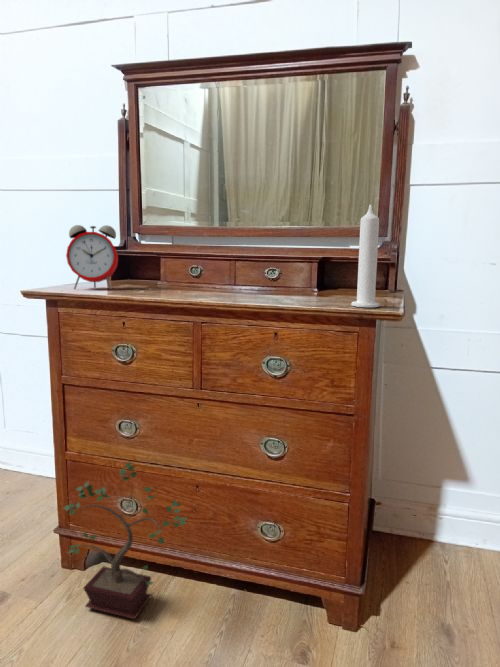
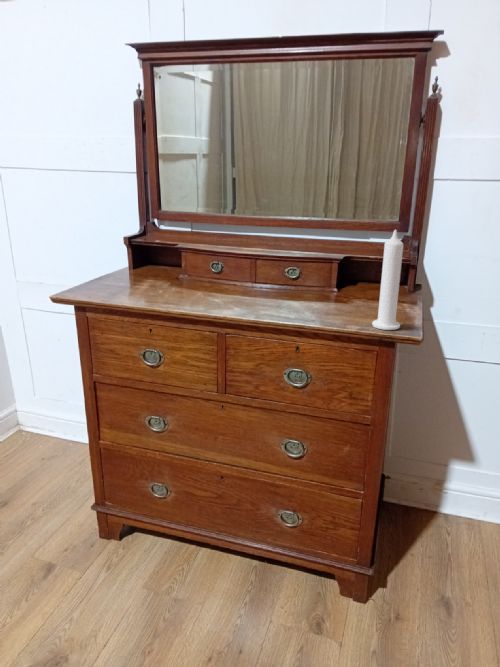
alarm clock: present [66,225,118,289] -> none [91,227,141,292]
potted plant: present [64,462,187,619] -> none [99,455,216,590]

